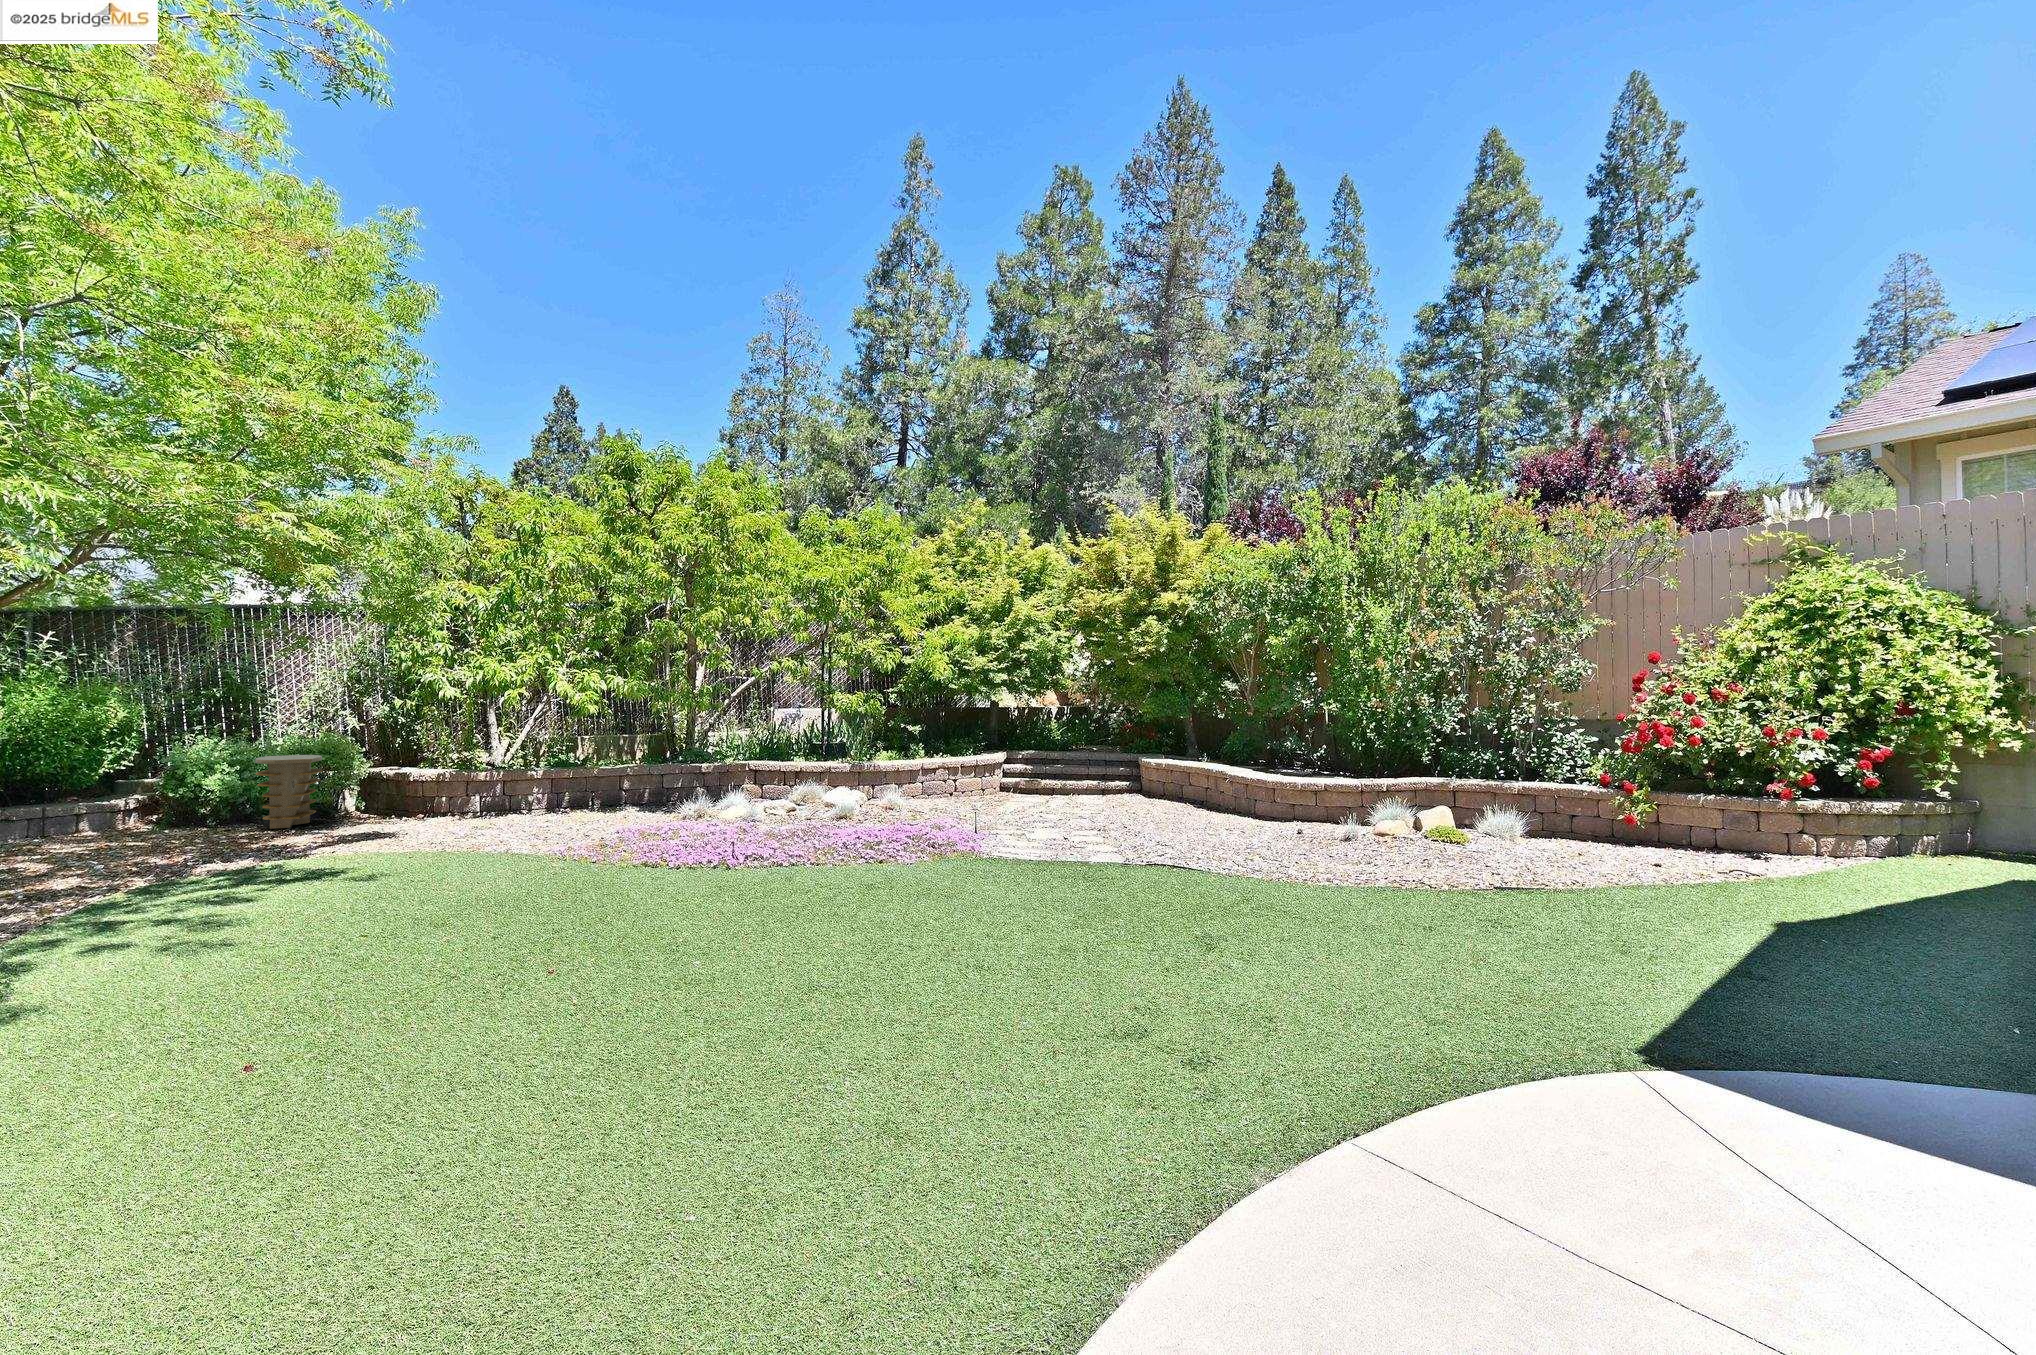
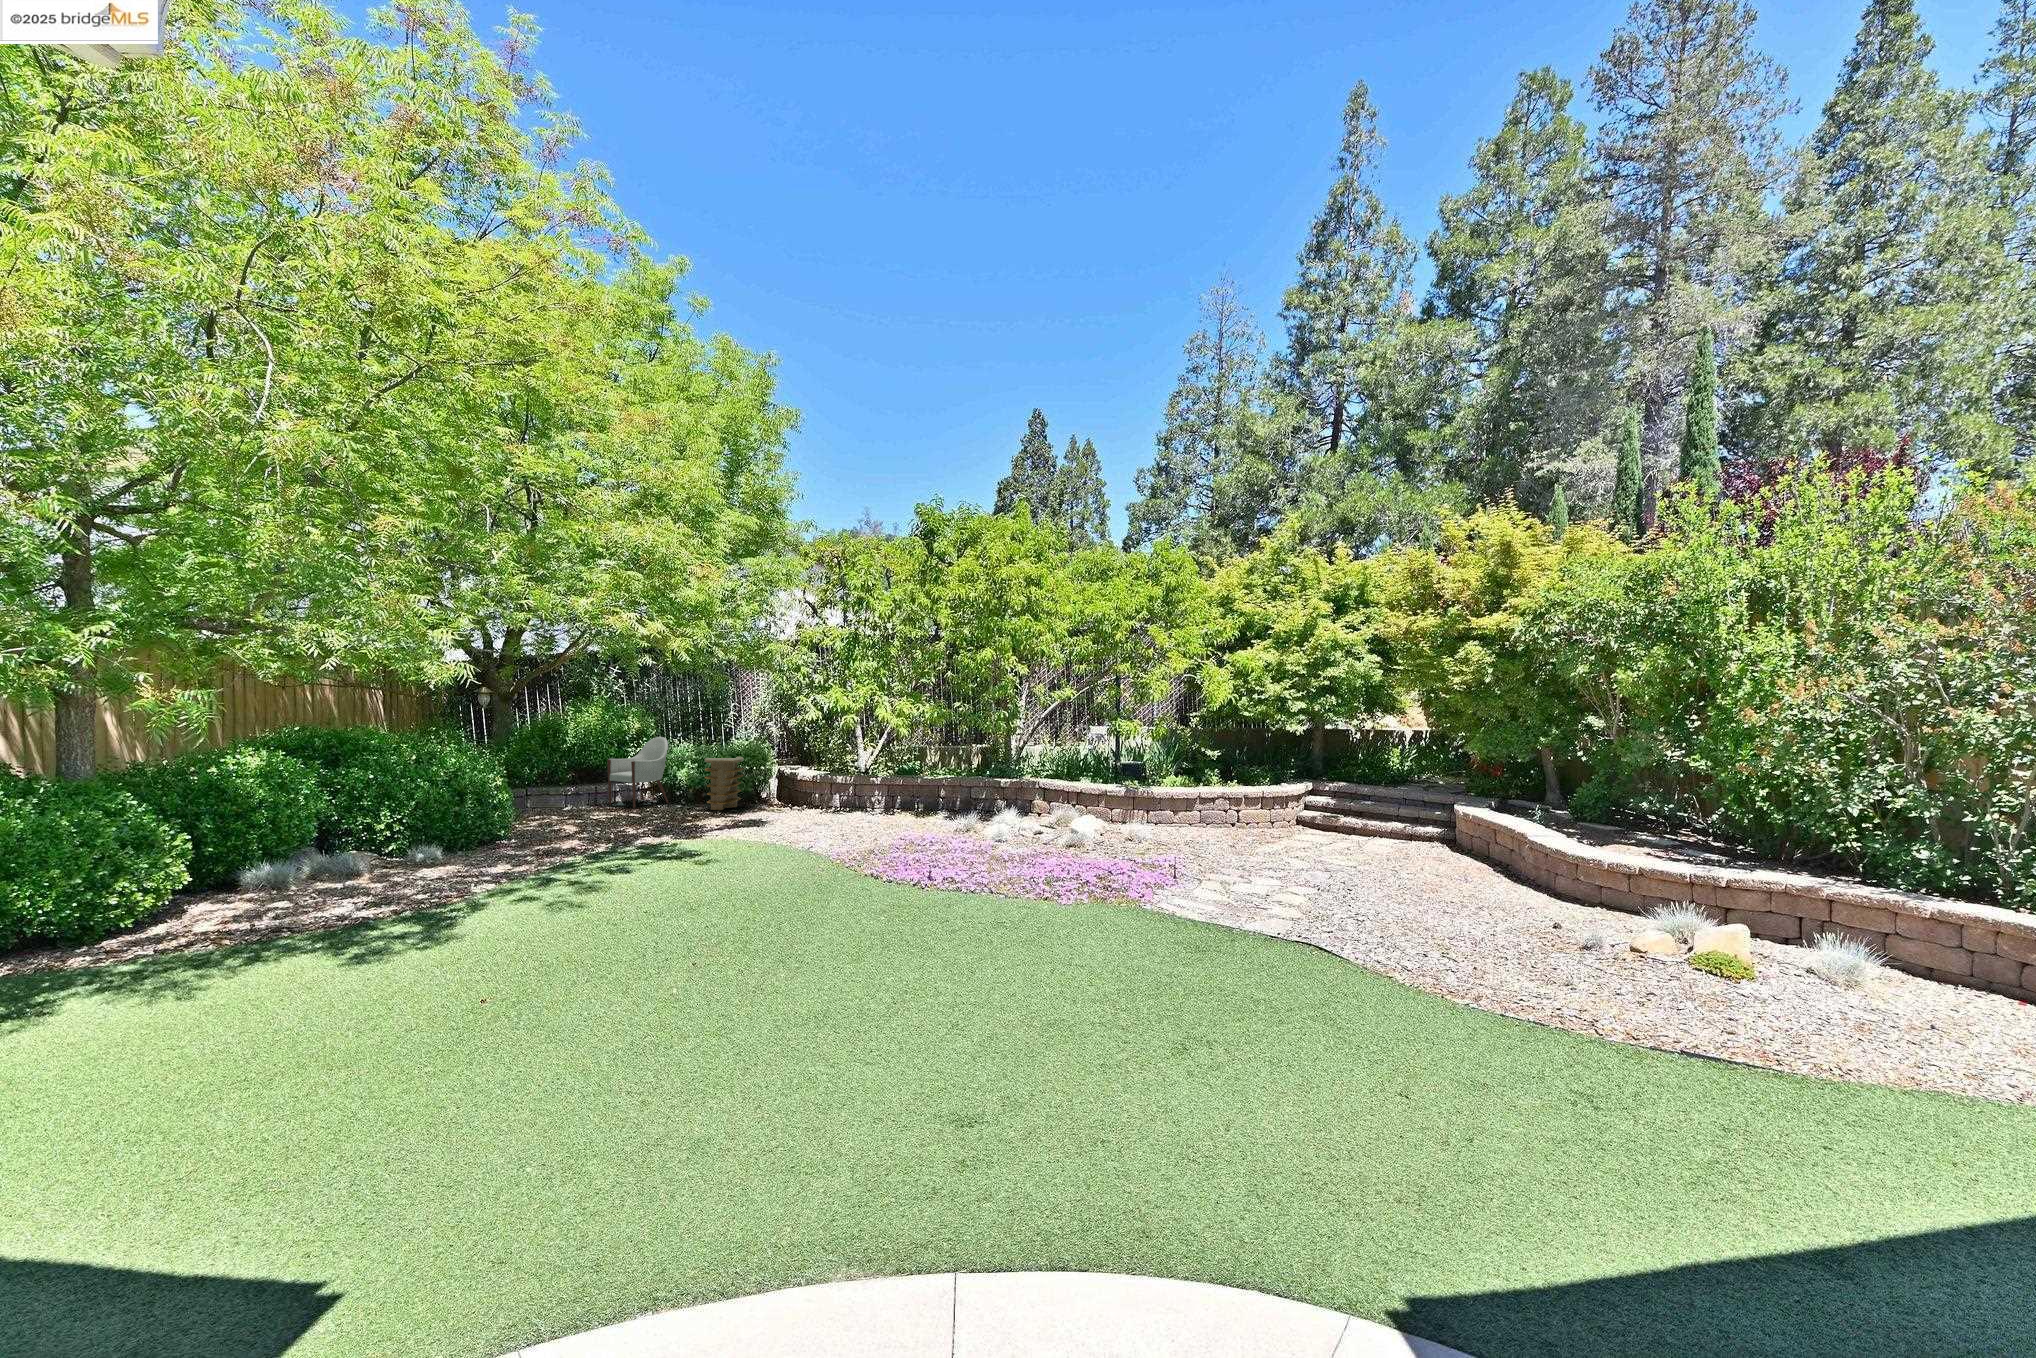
chair: none [58,733,179,838] -> present [607,737,668,808]

